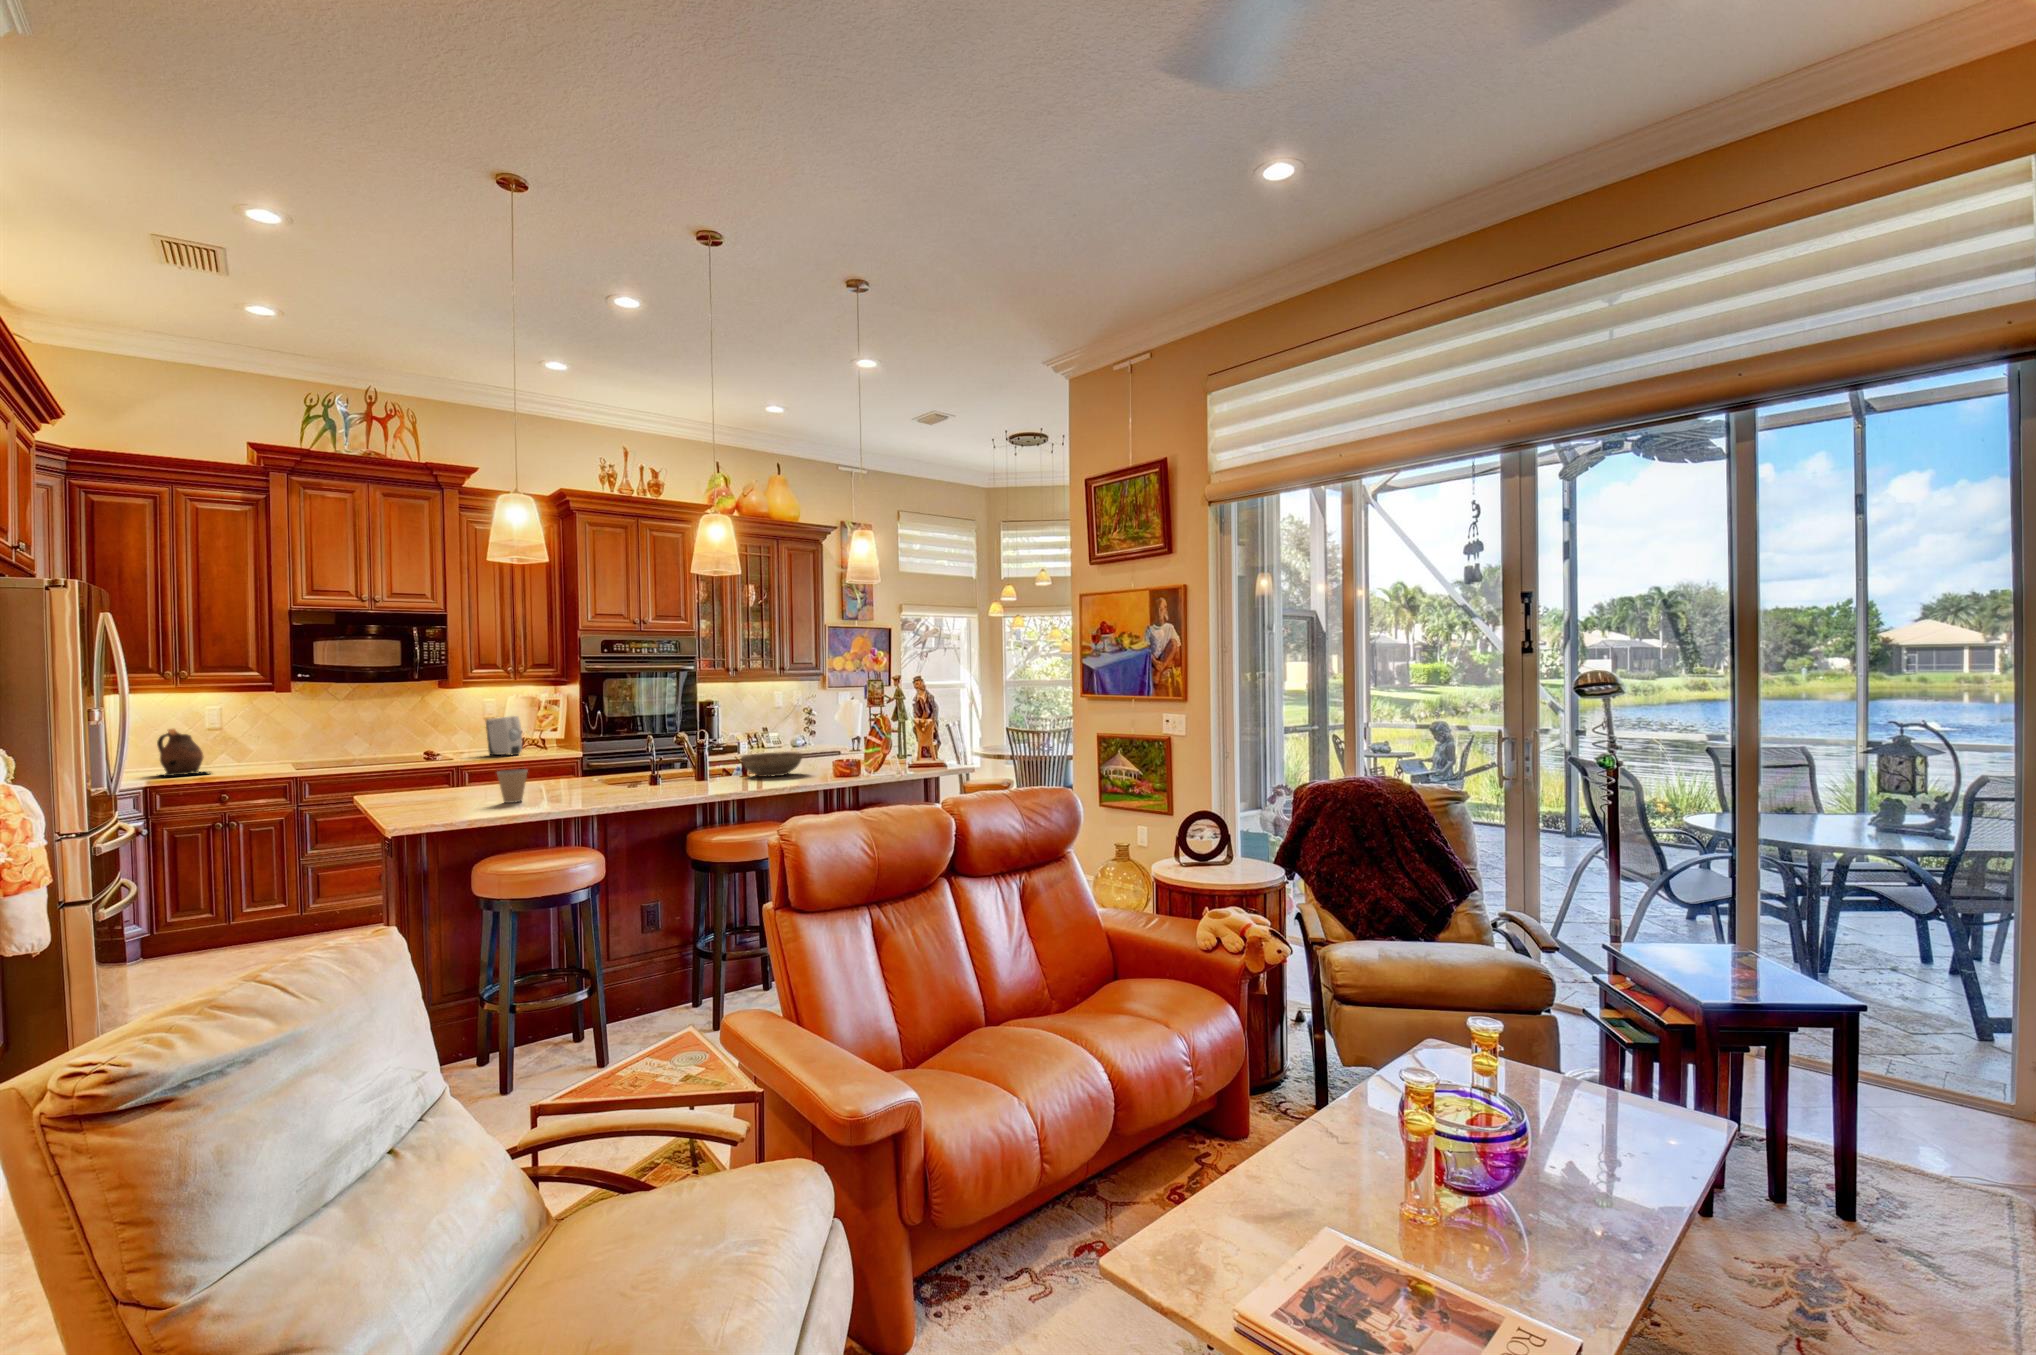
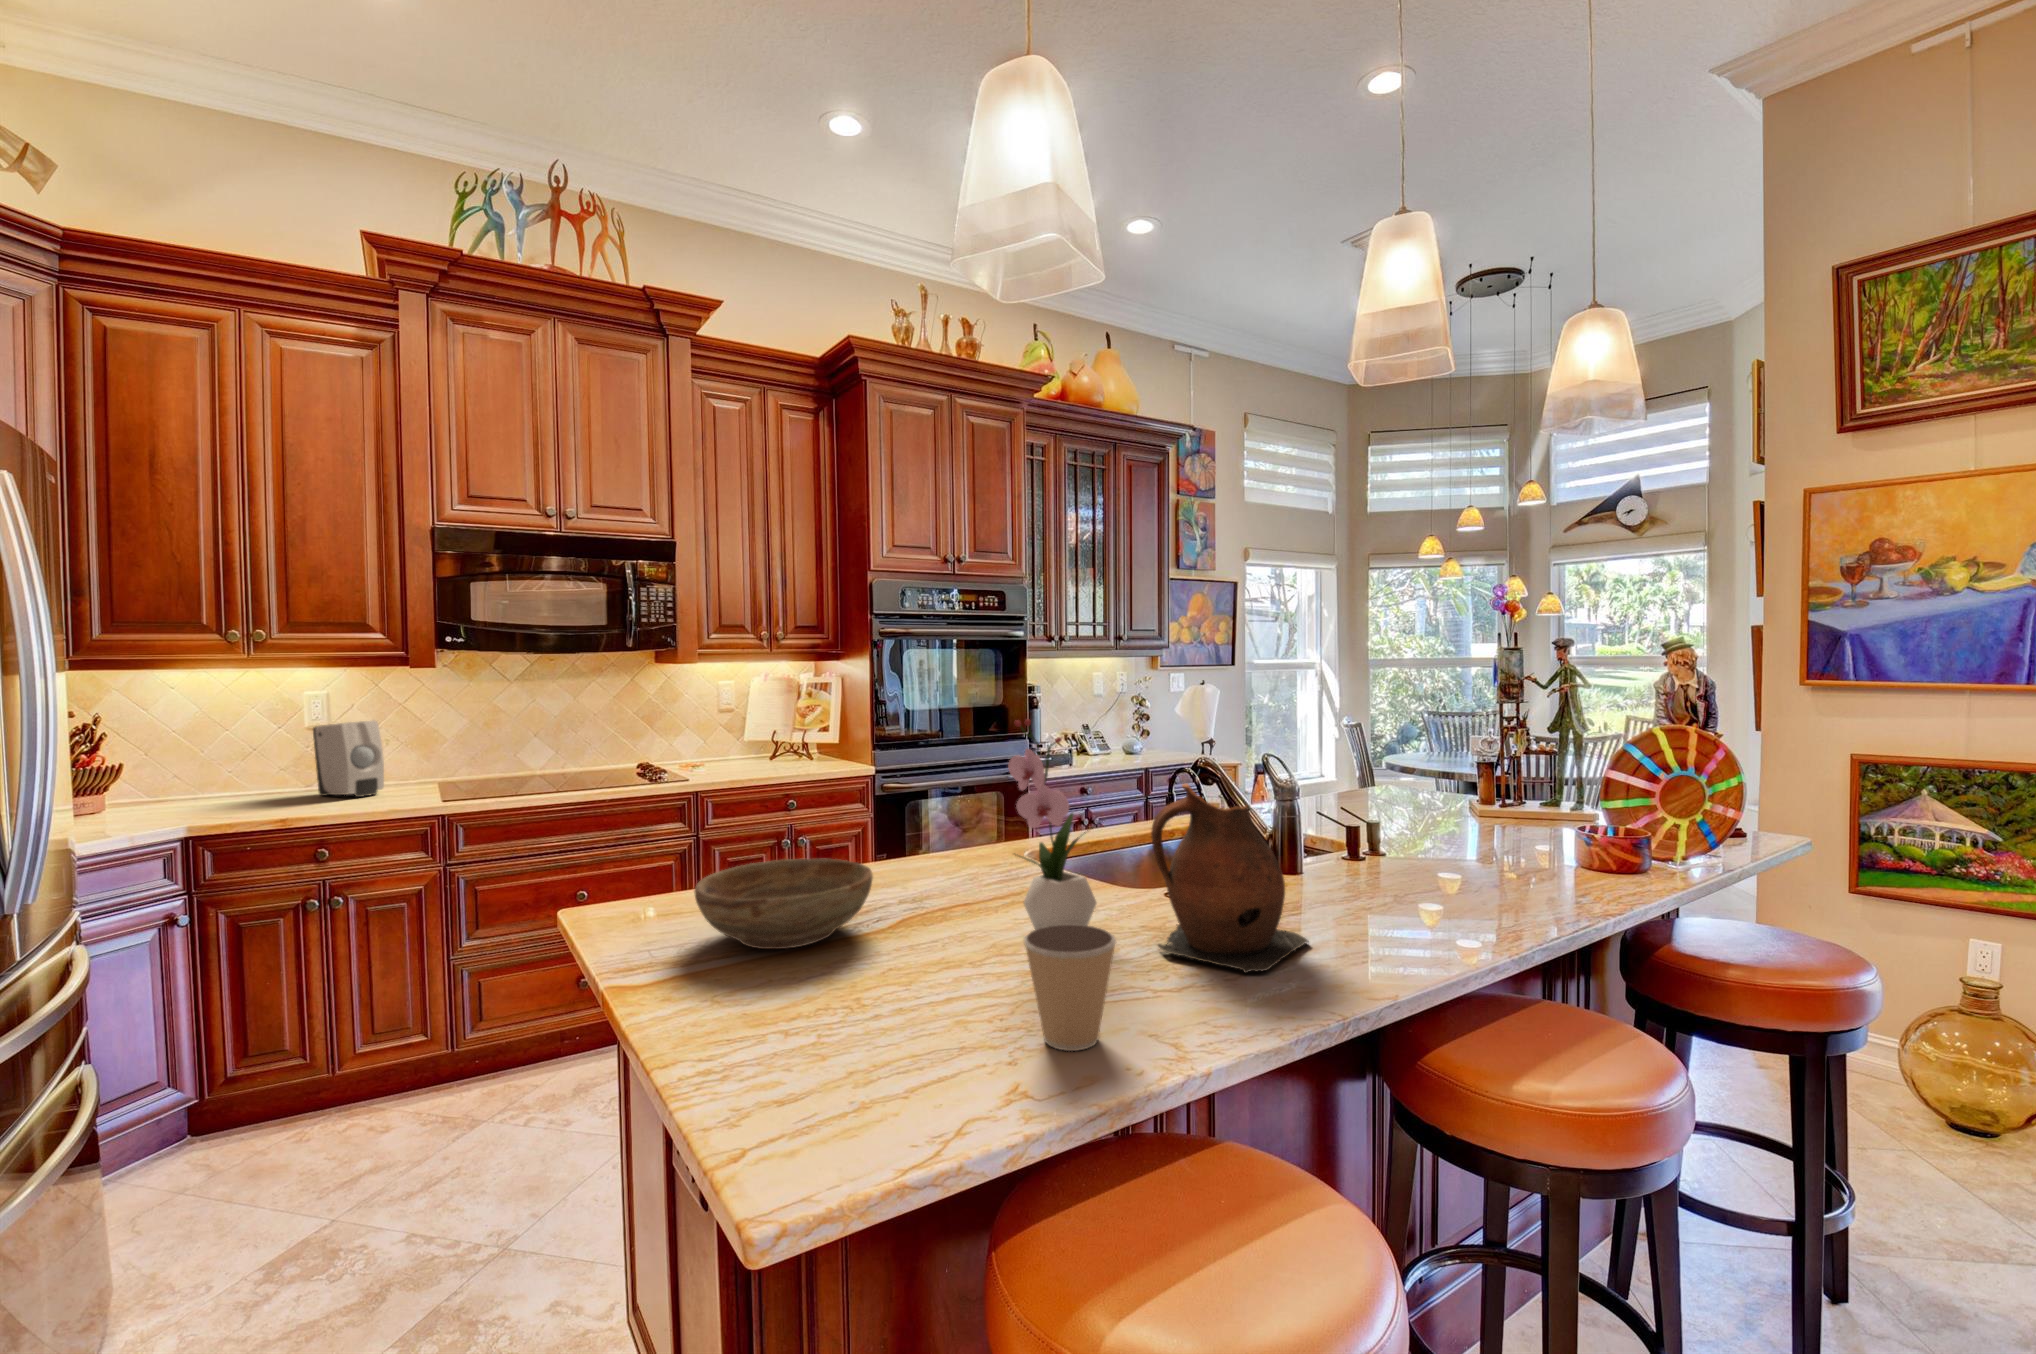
flower arrangement: none [534,709,575,790] -> present [1008,719,1096,929]
soap dispenser: present [486,716,522,756] -> present [313,721,384,797]
ceramic pitcher: present [157,729,206,776] -> present [1151,784,1309,974]
bowl: present [741,752,802,777] -> present [694,859,873,949]

